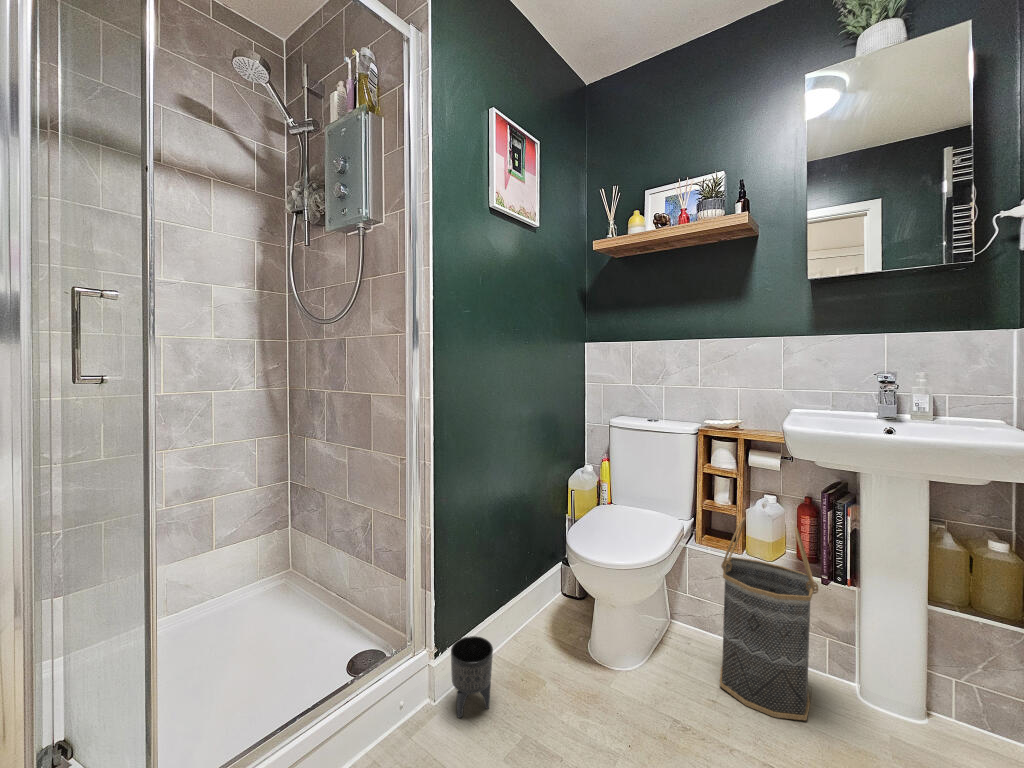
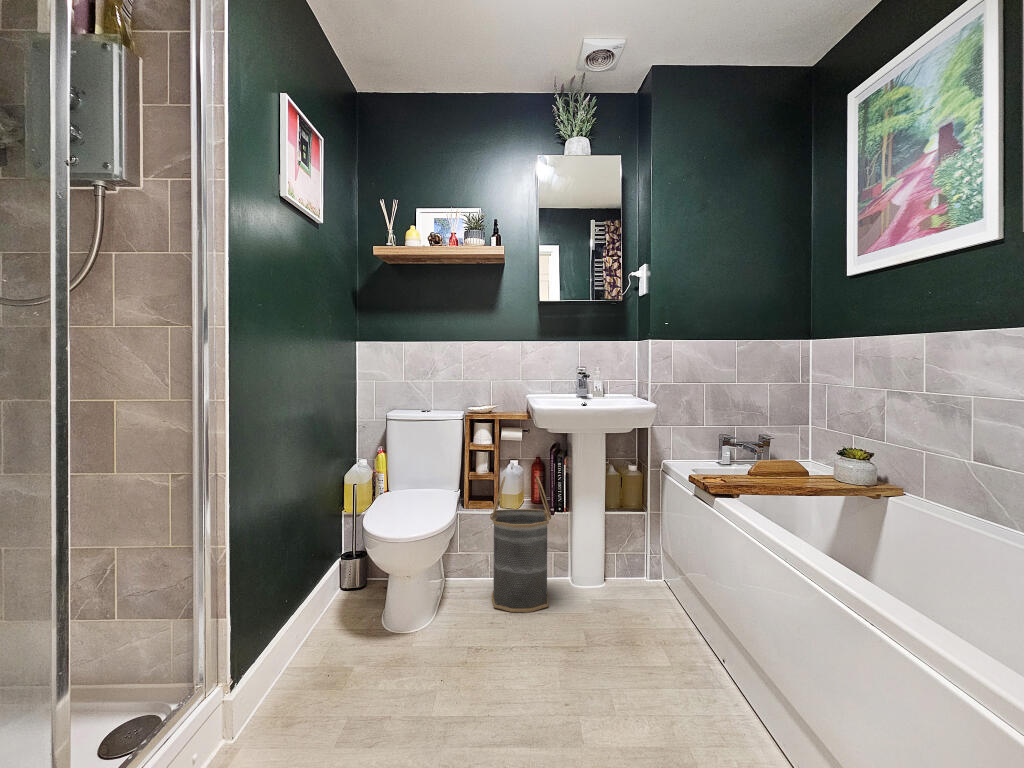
planter: present [451,636,493,718] -> none [277,629,322,707]

